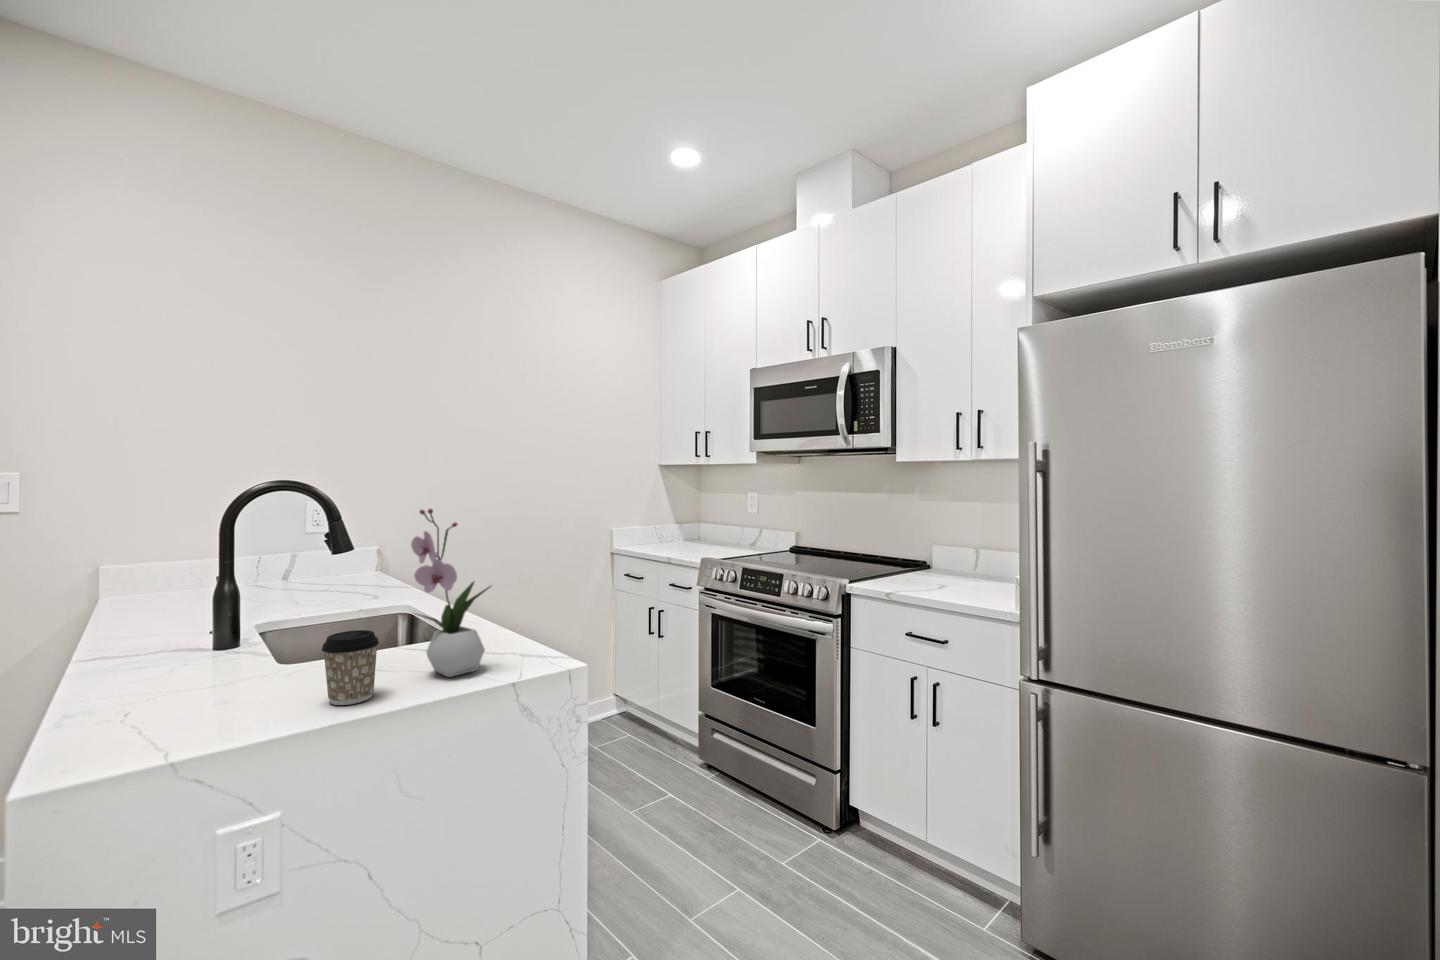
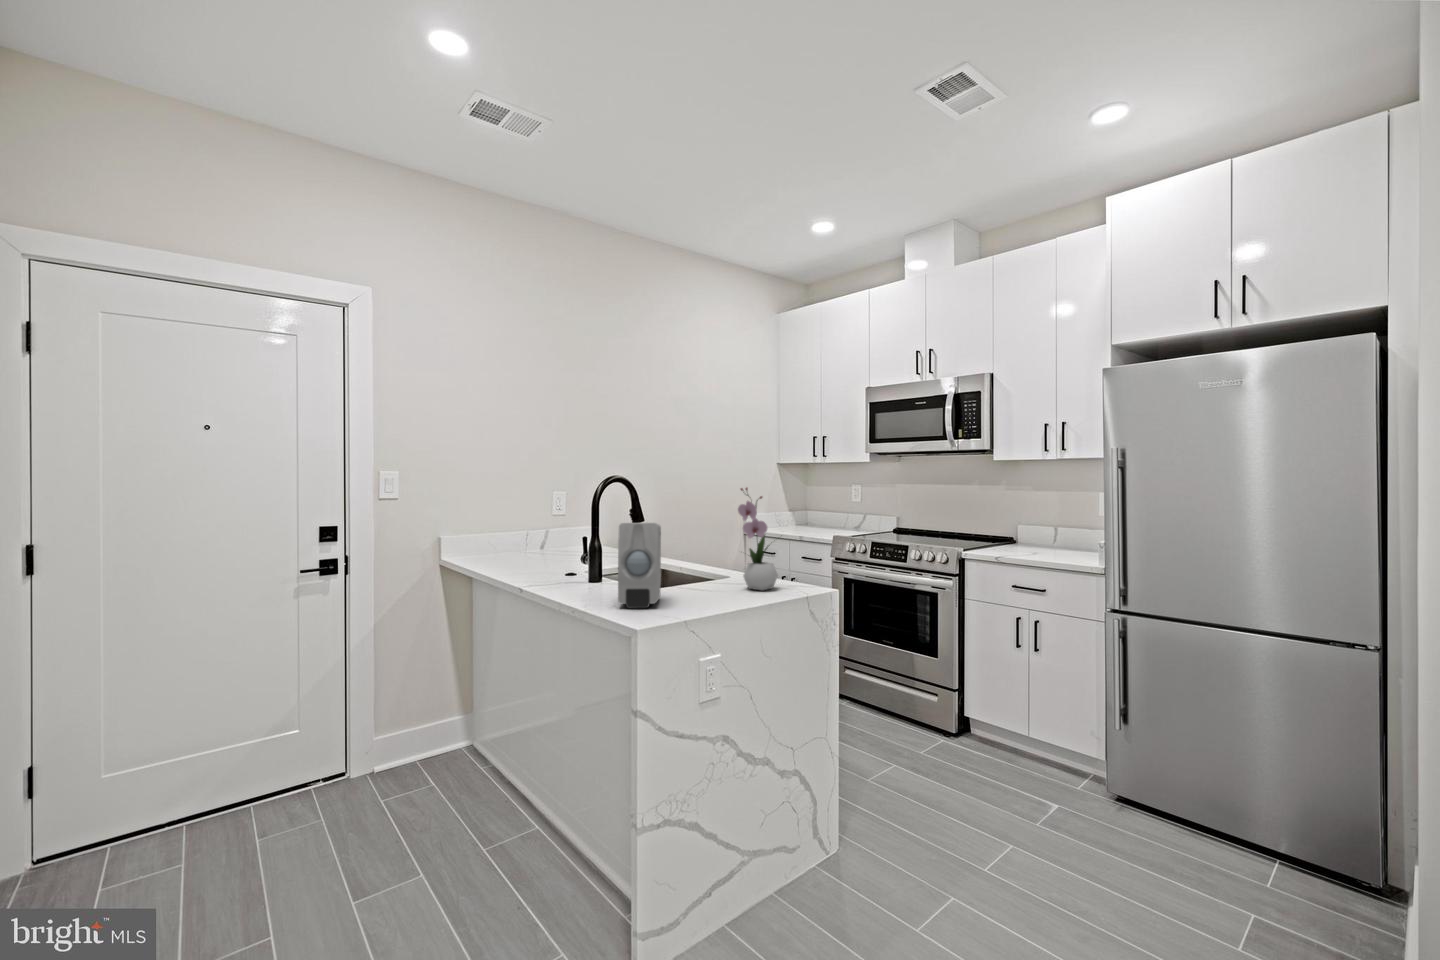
soap dispenser: none [97,575,246,738] -> present [618,523,661,608]
coffee cup: present [322,630,379,705] -> none [707,559,737,599]

